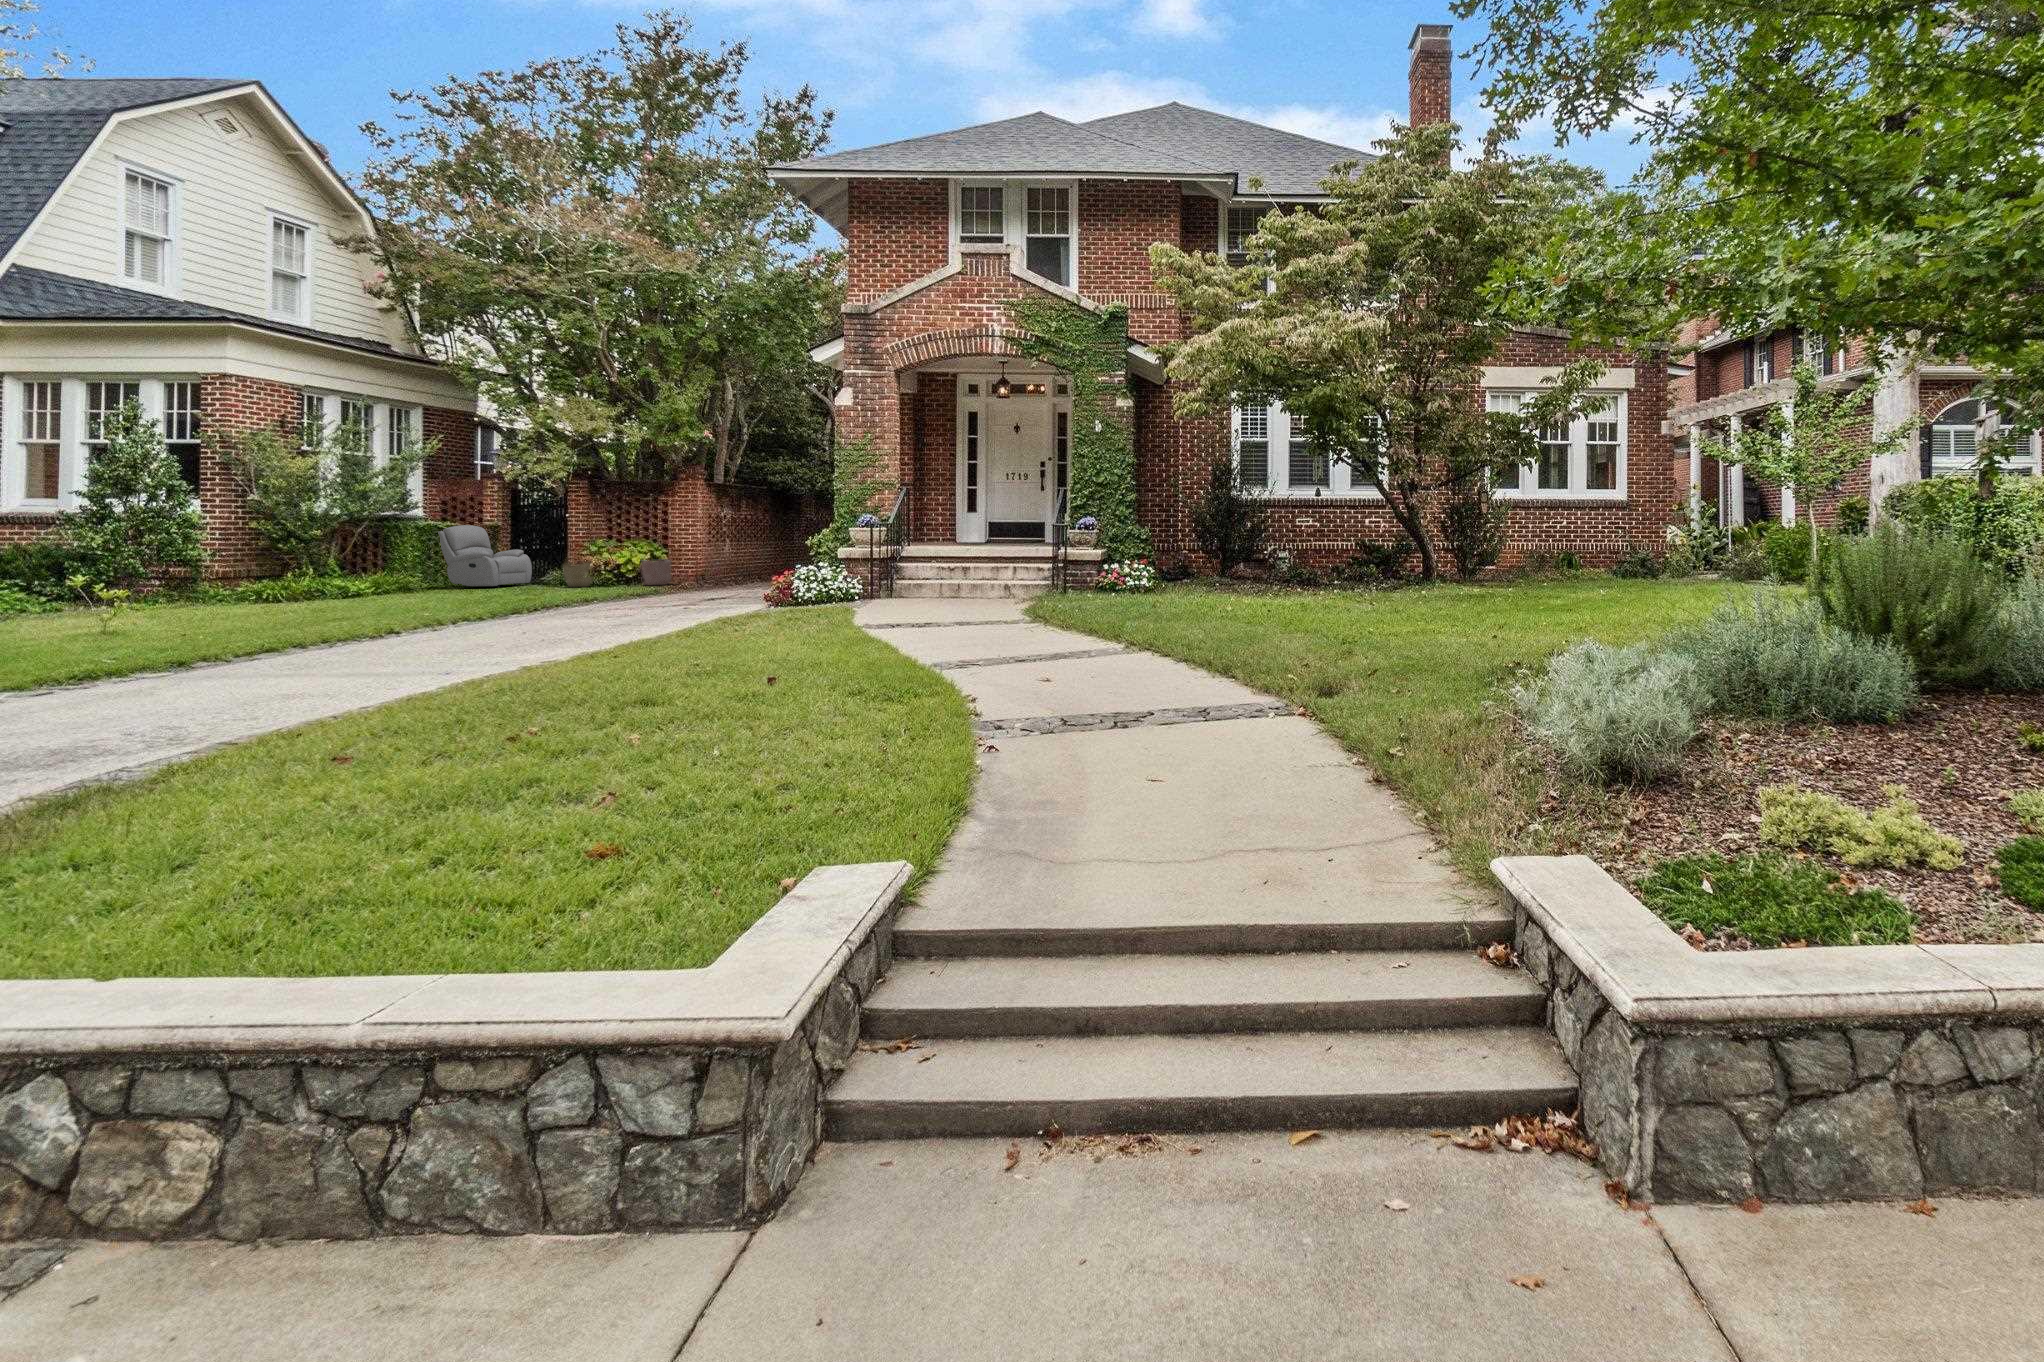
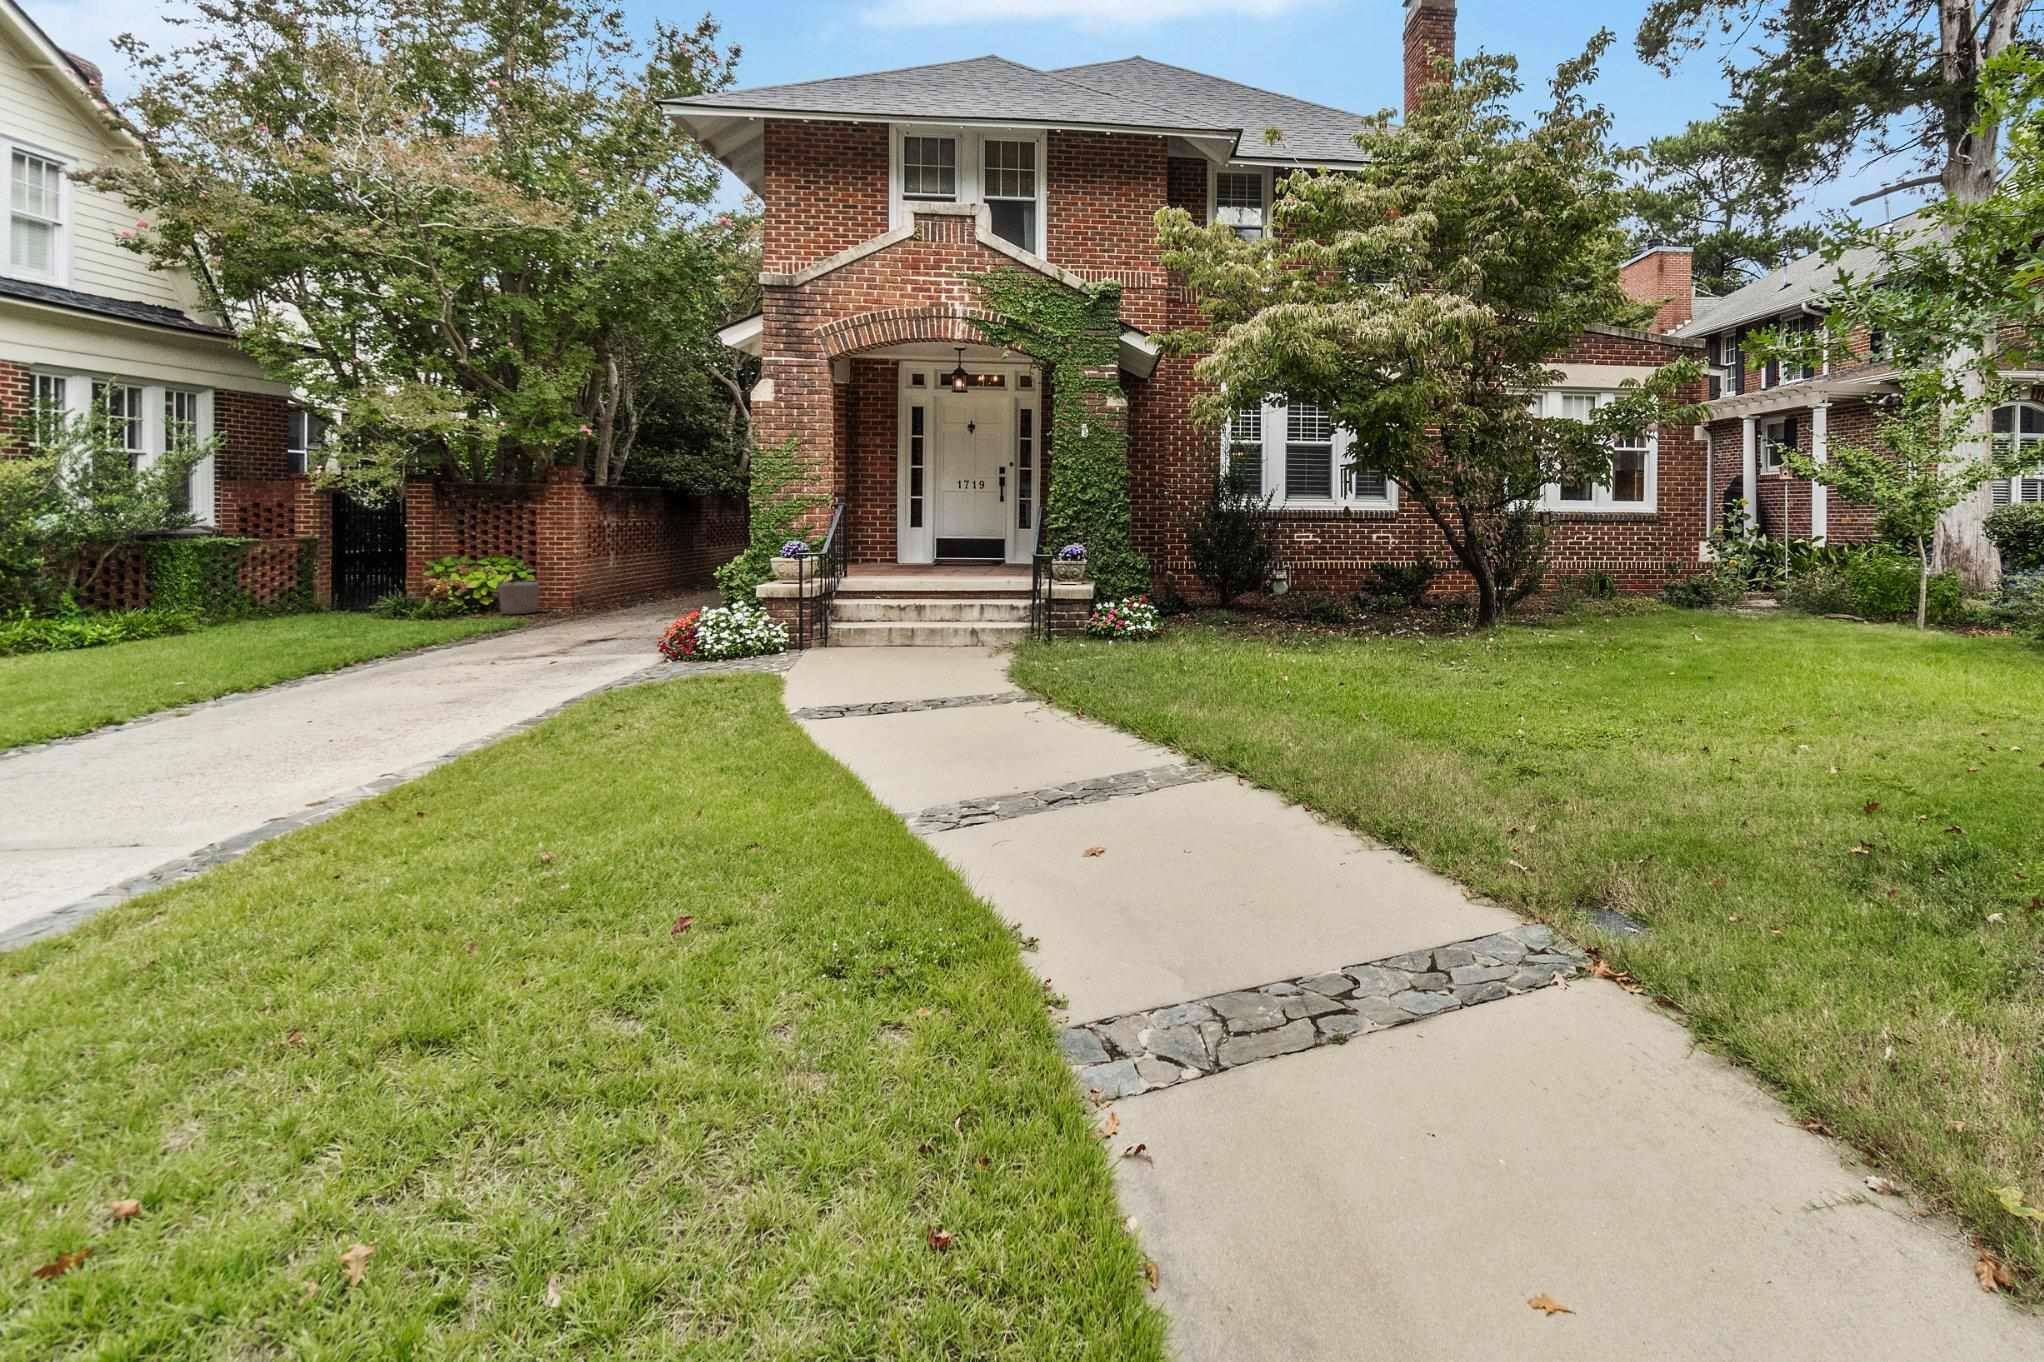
chair: present [438,525,532,588] -> none [224,540,357,620]
woven basket: present [563,562,592,587] -> none [396,578,438,618]

